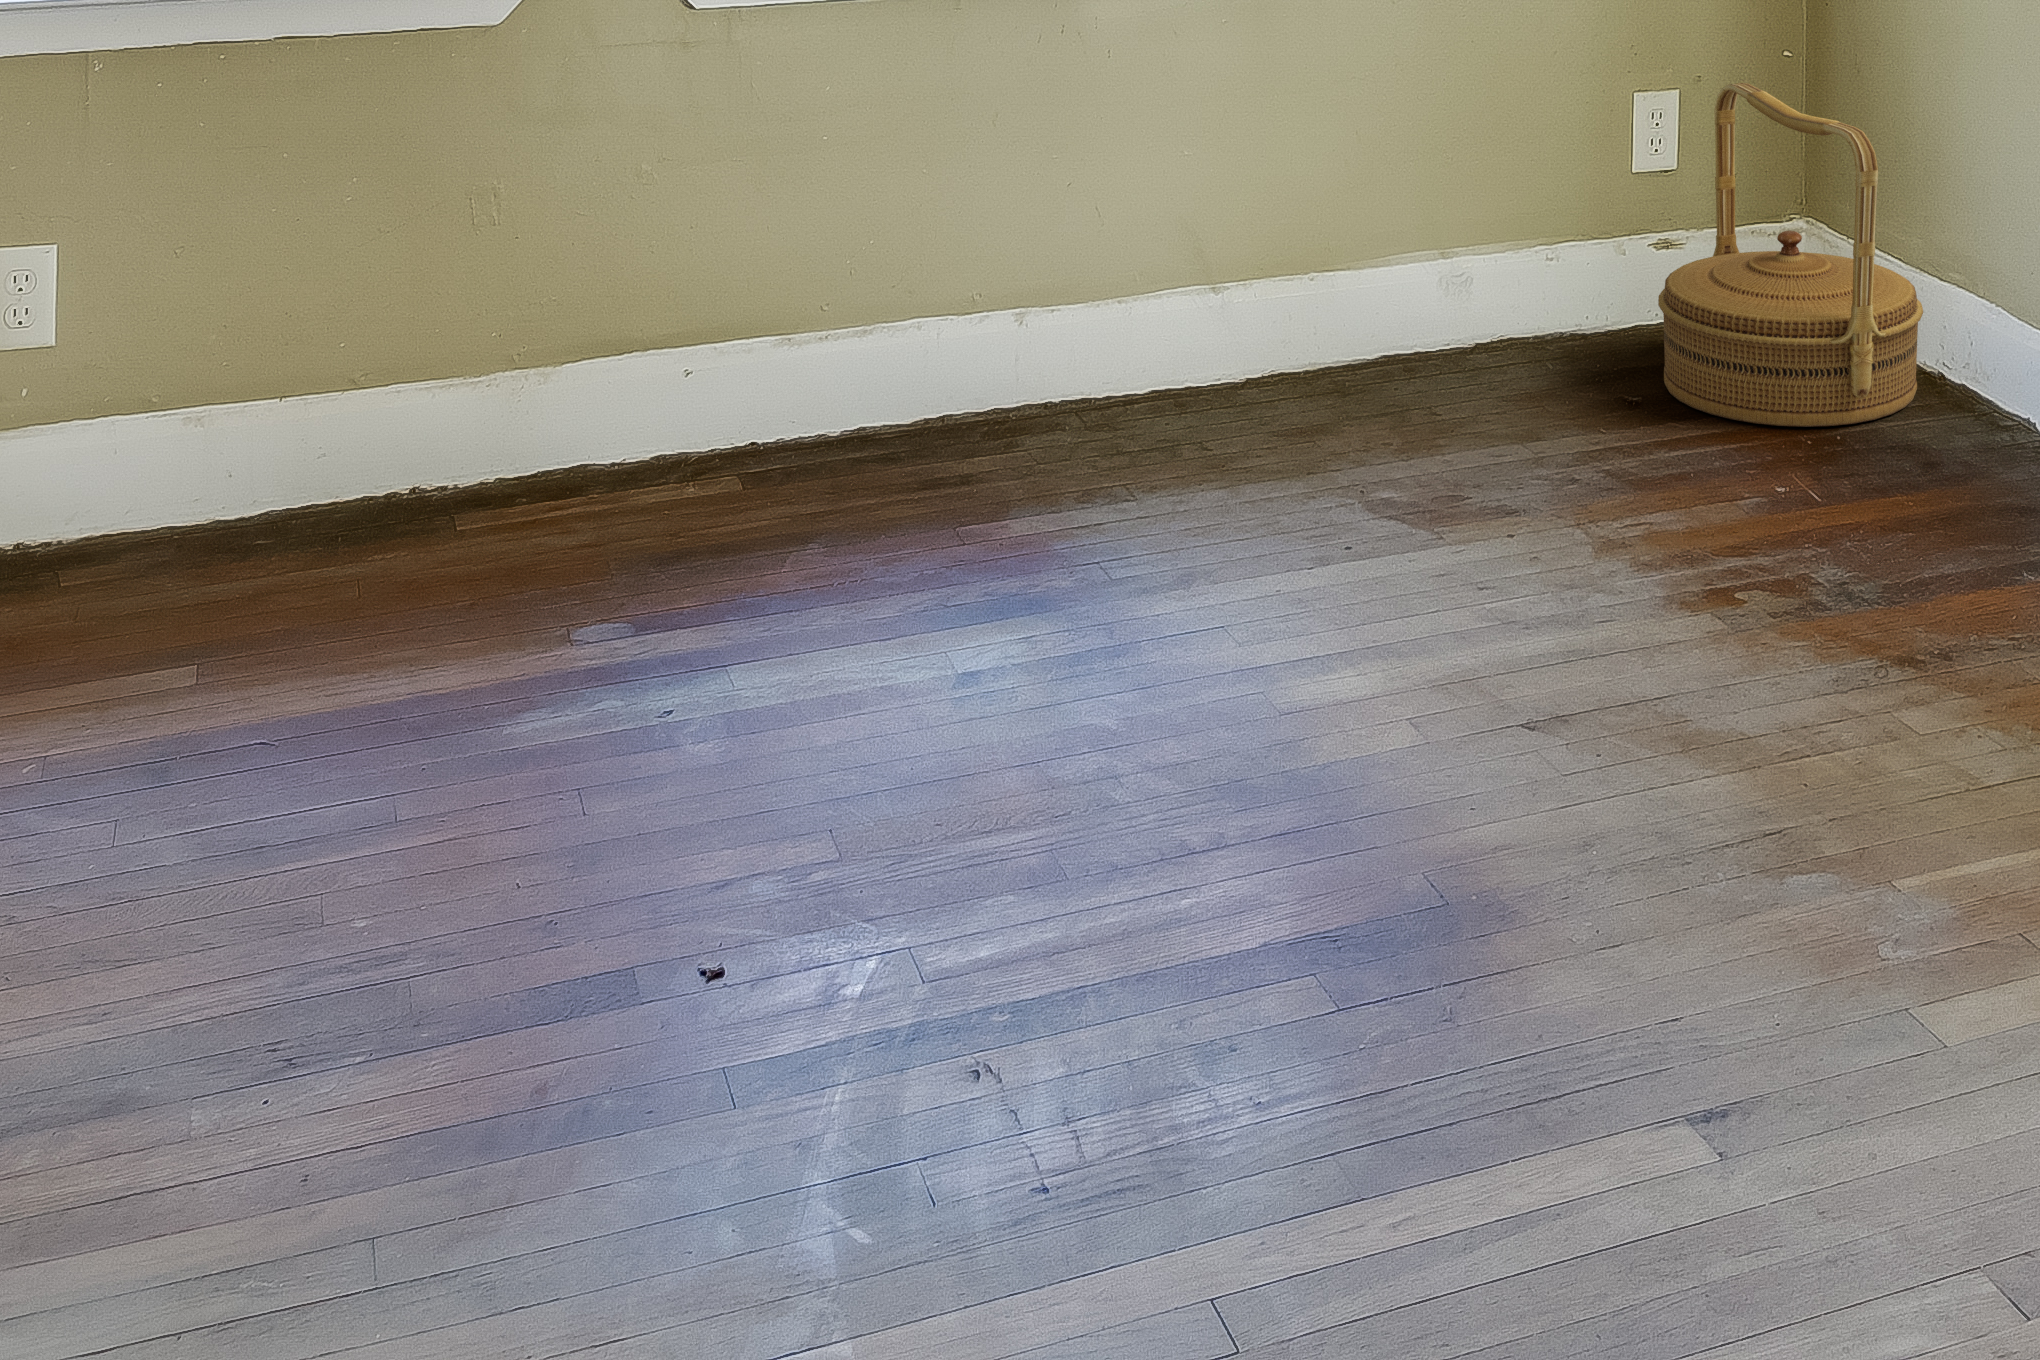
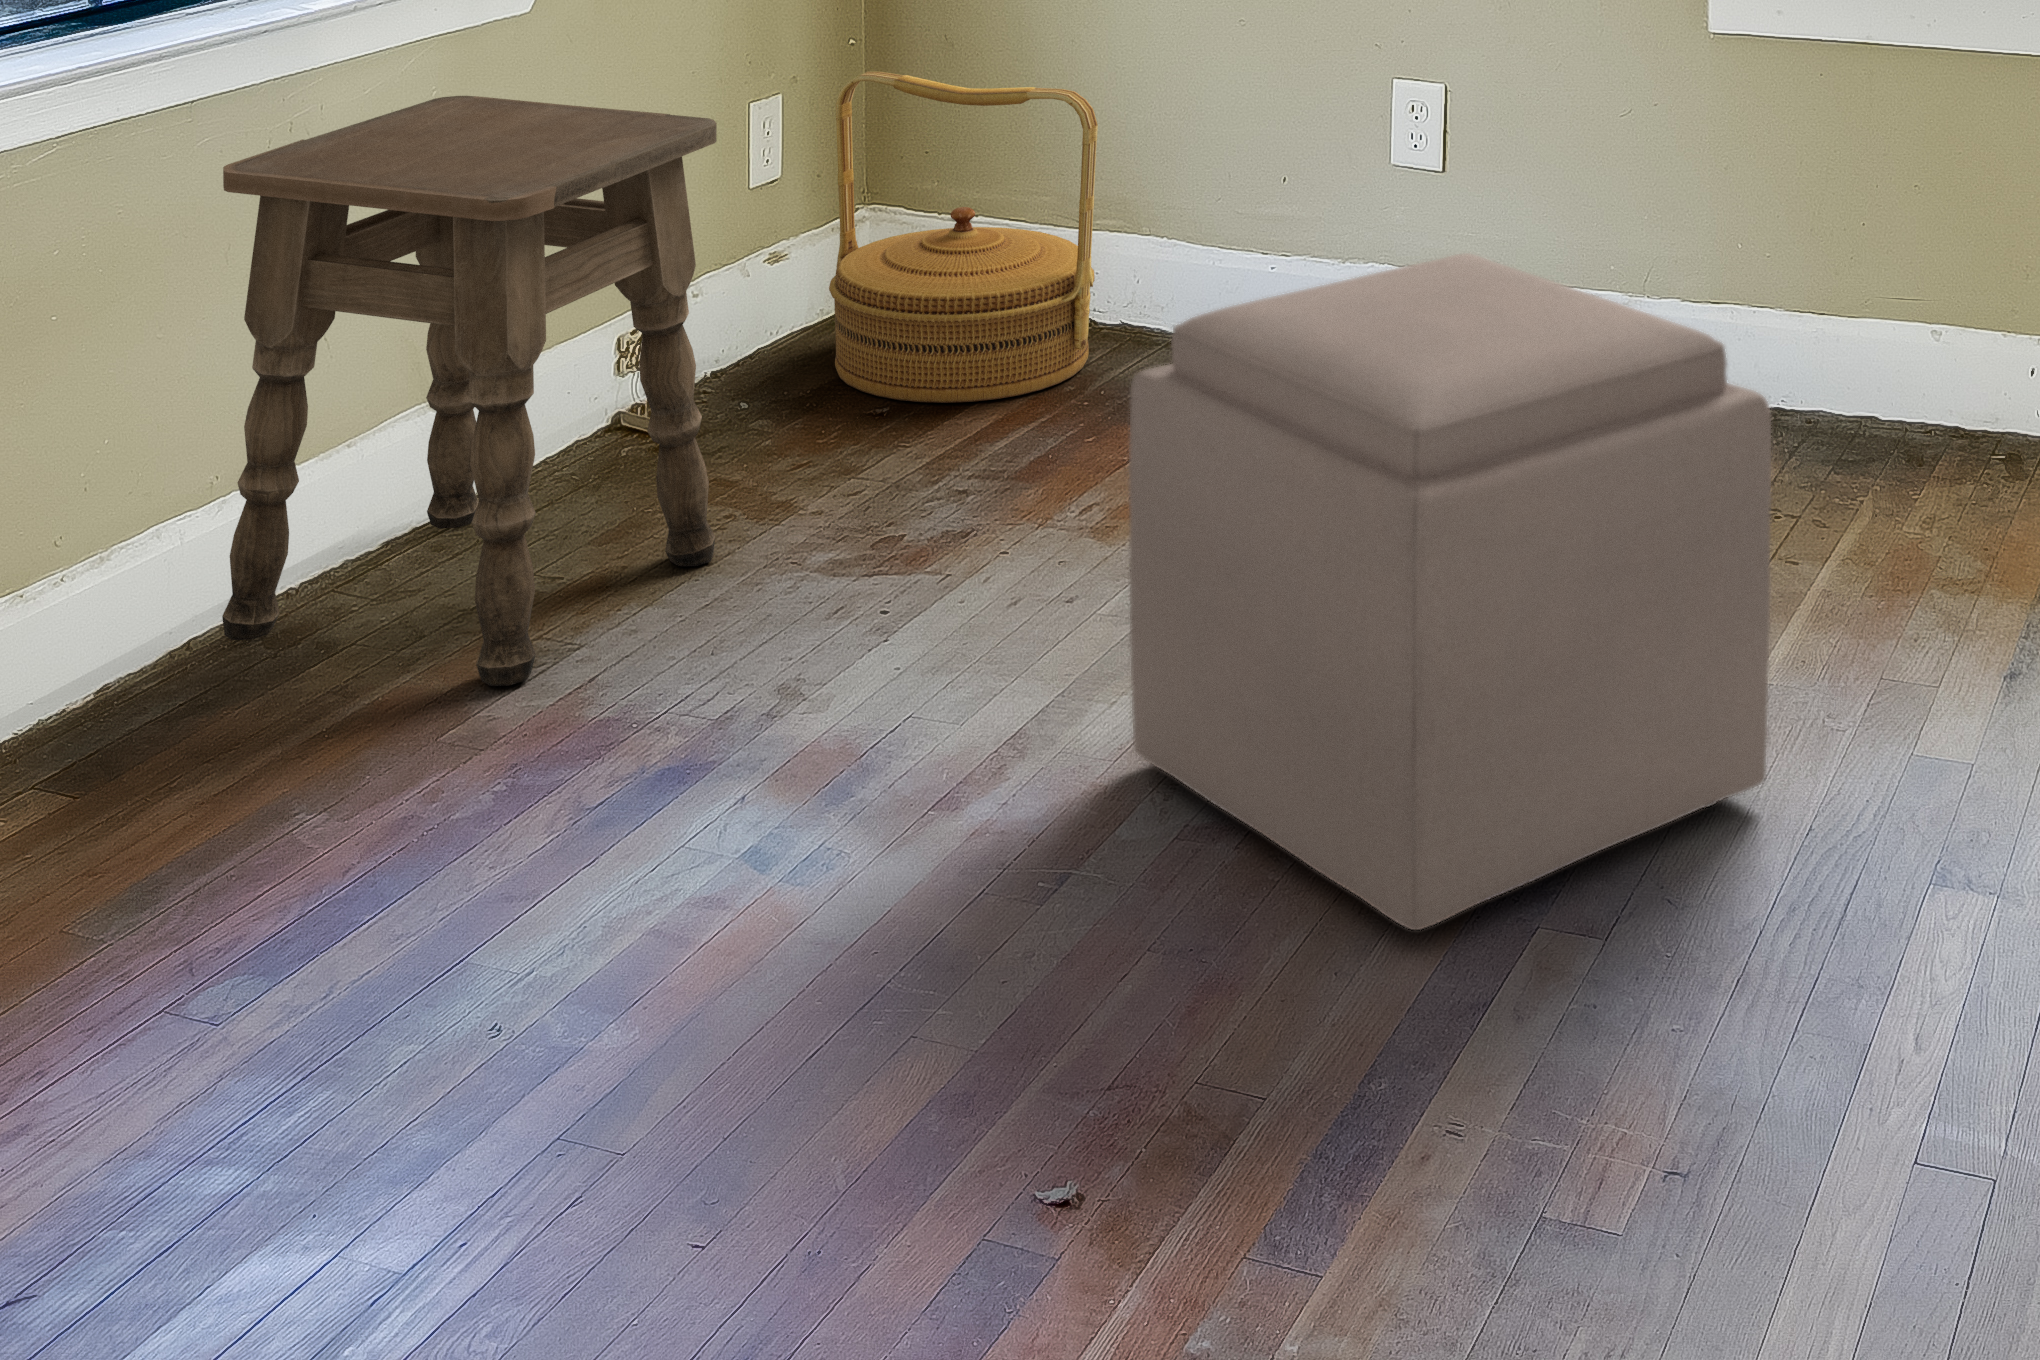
side table: none [977,30,1343,515] -> present [222,96,717,686]
ottoman: none [1233,312,1749,964] -> present [1129,253,1771,930]

